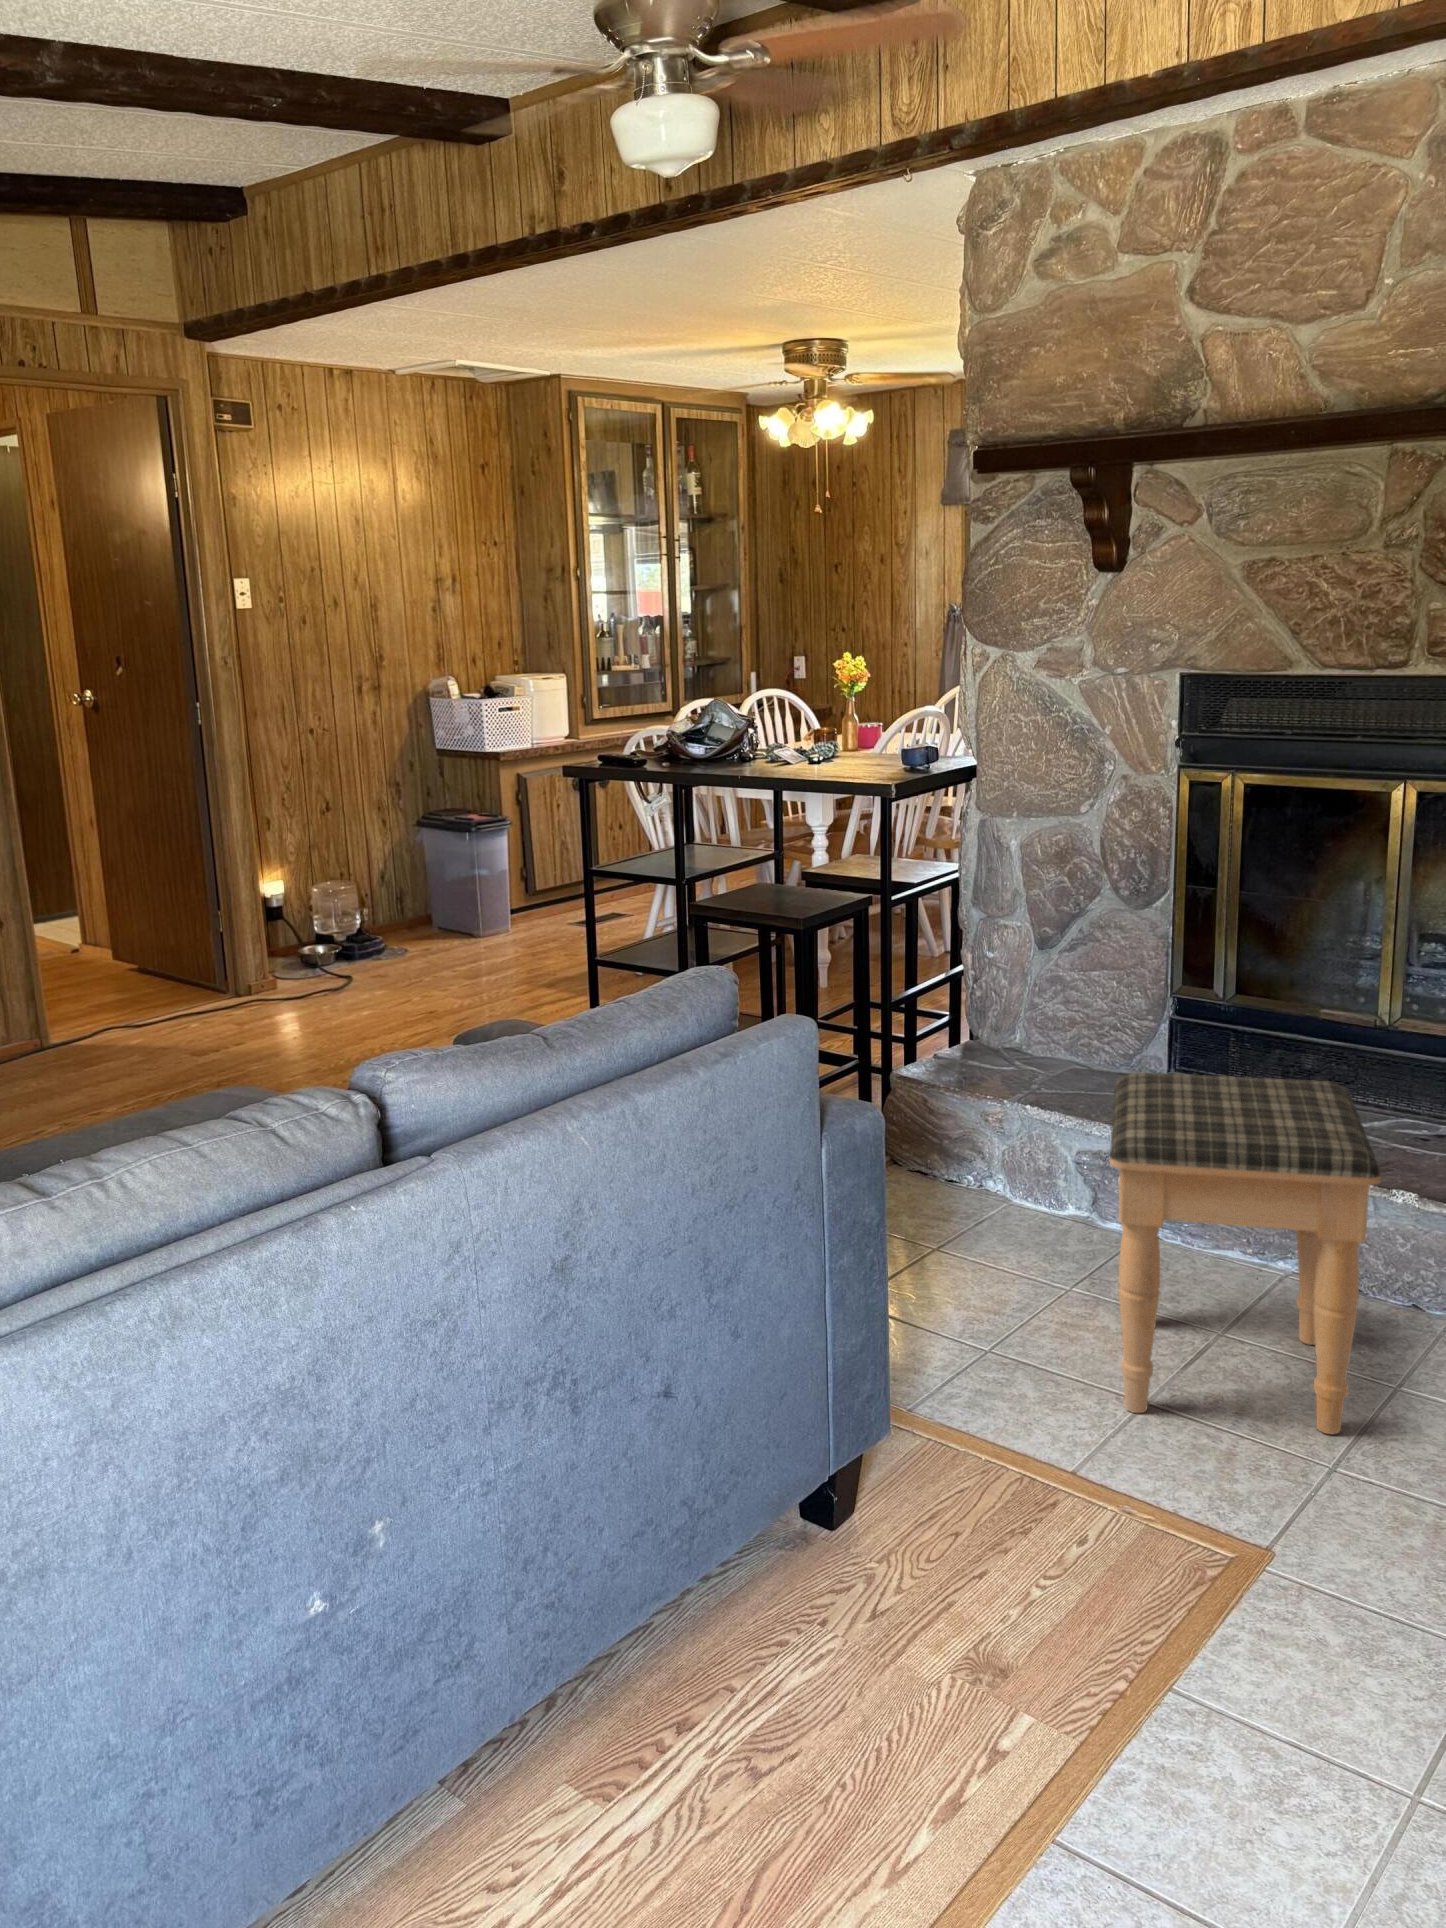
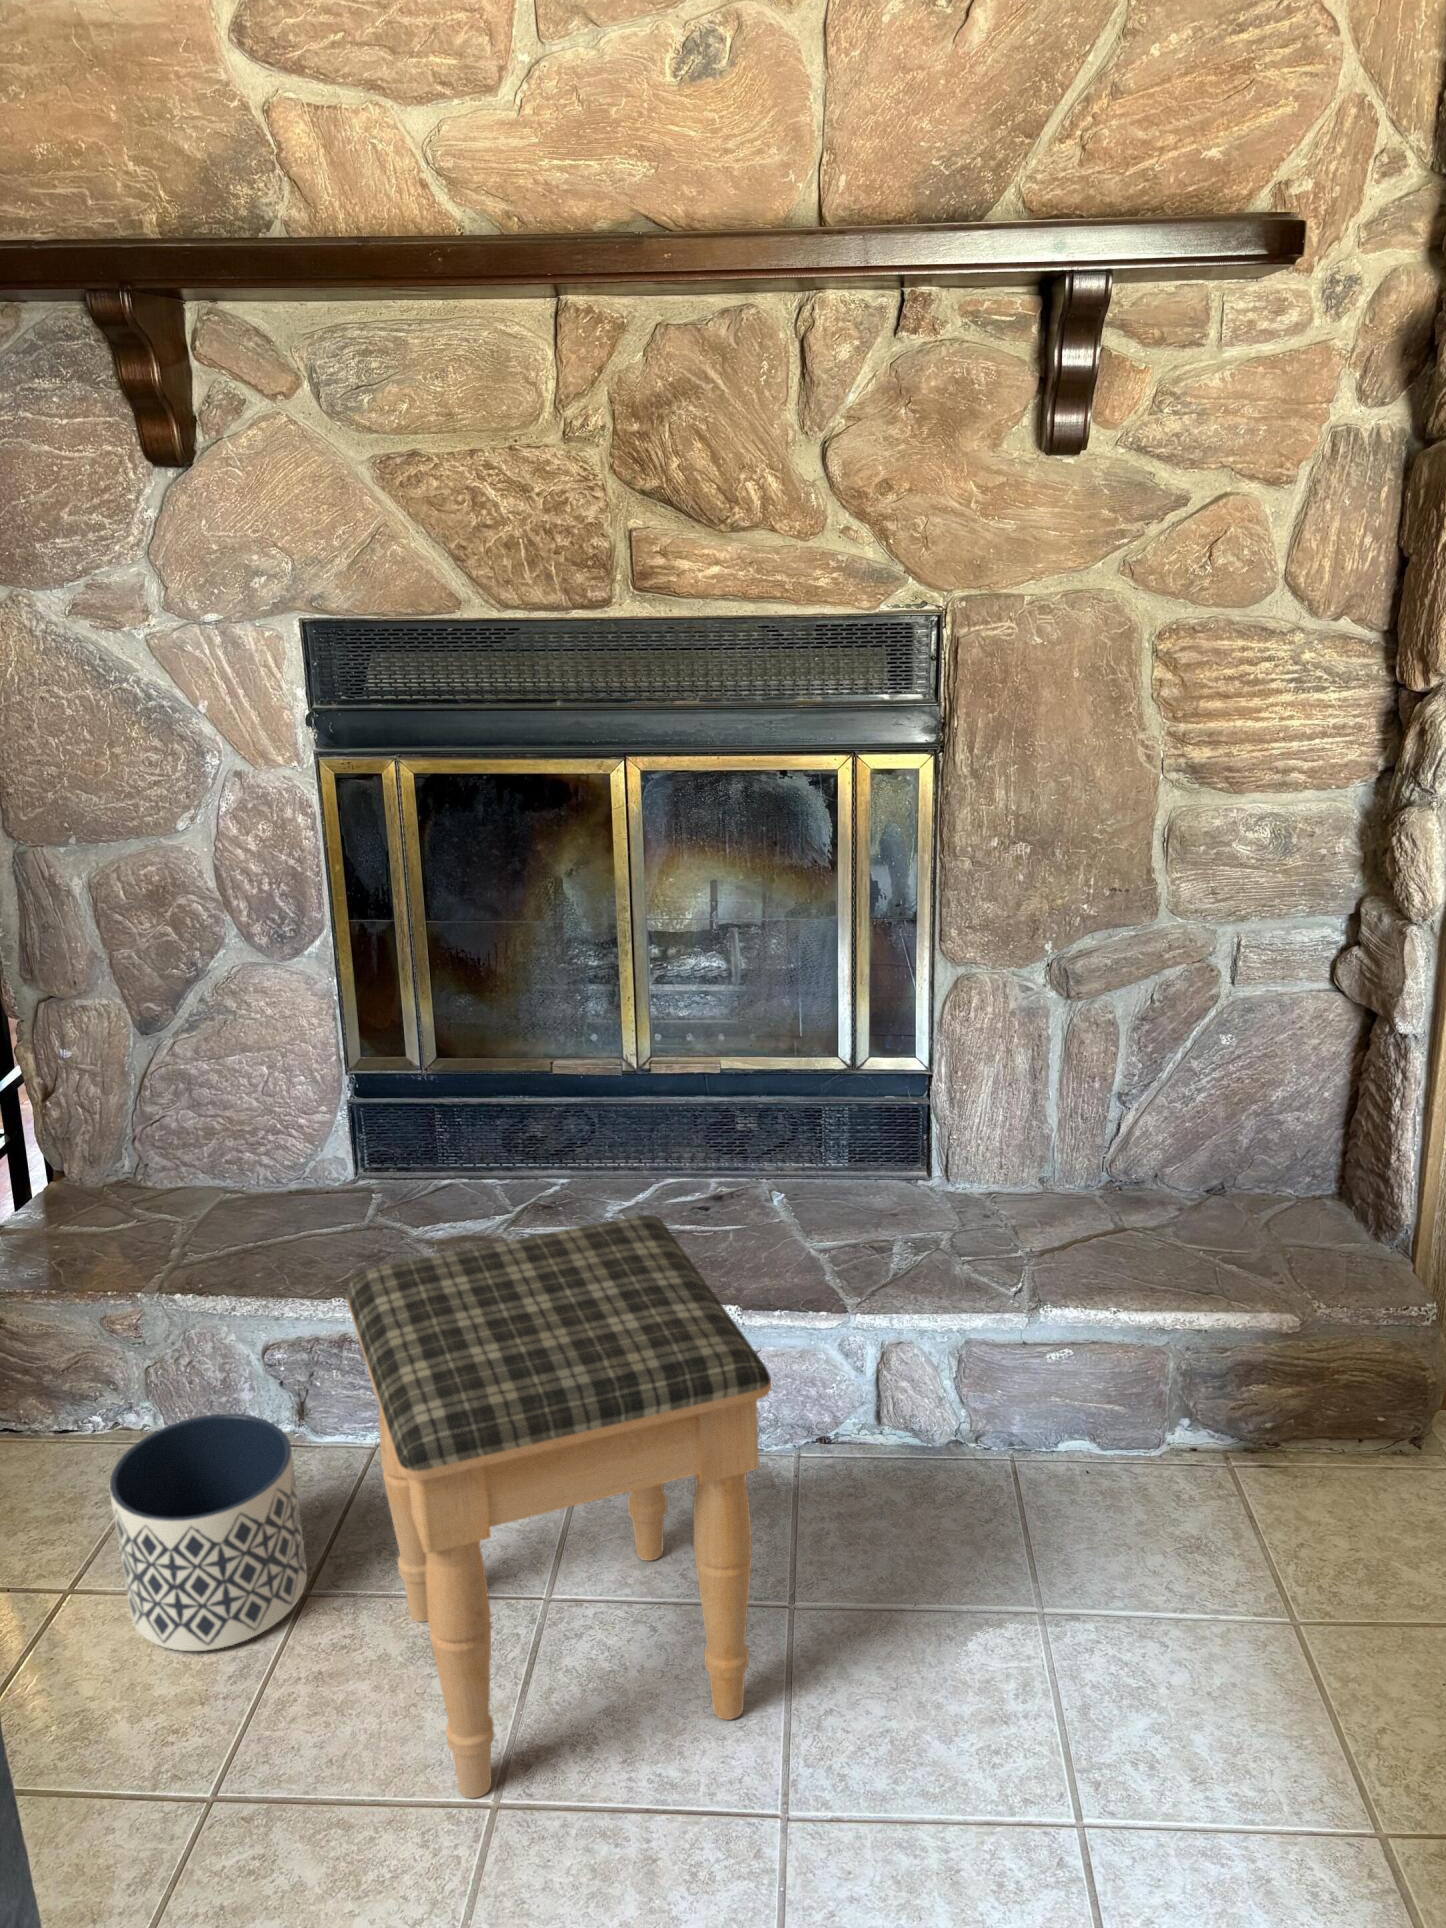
planter: none [957,1167,1071,1304] -> present [110,1414,307,1651]

